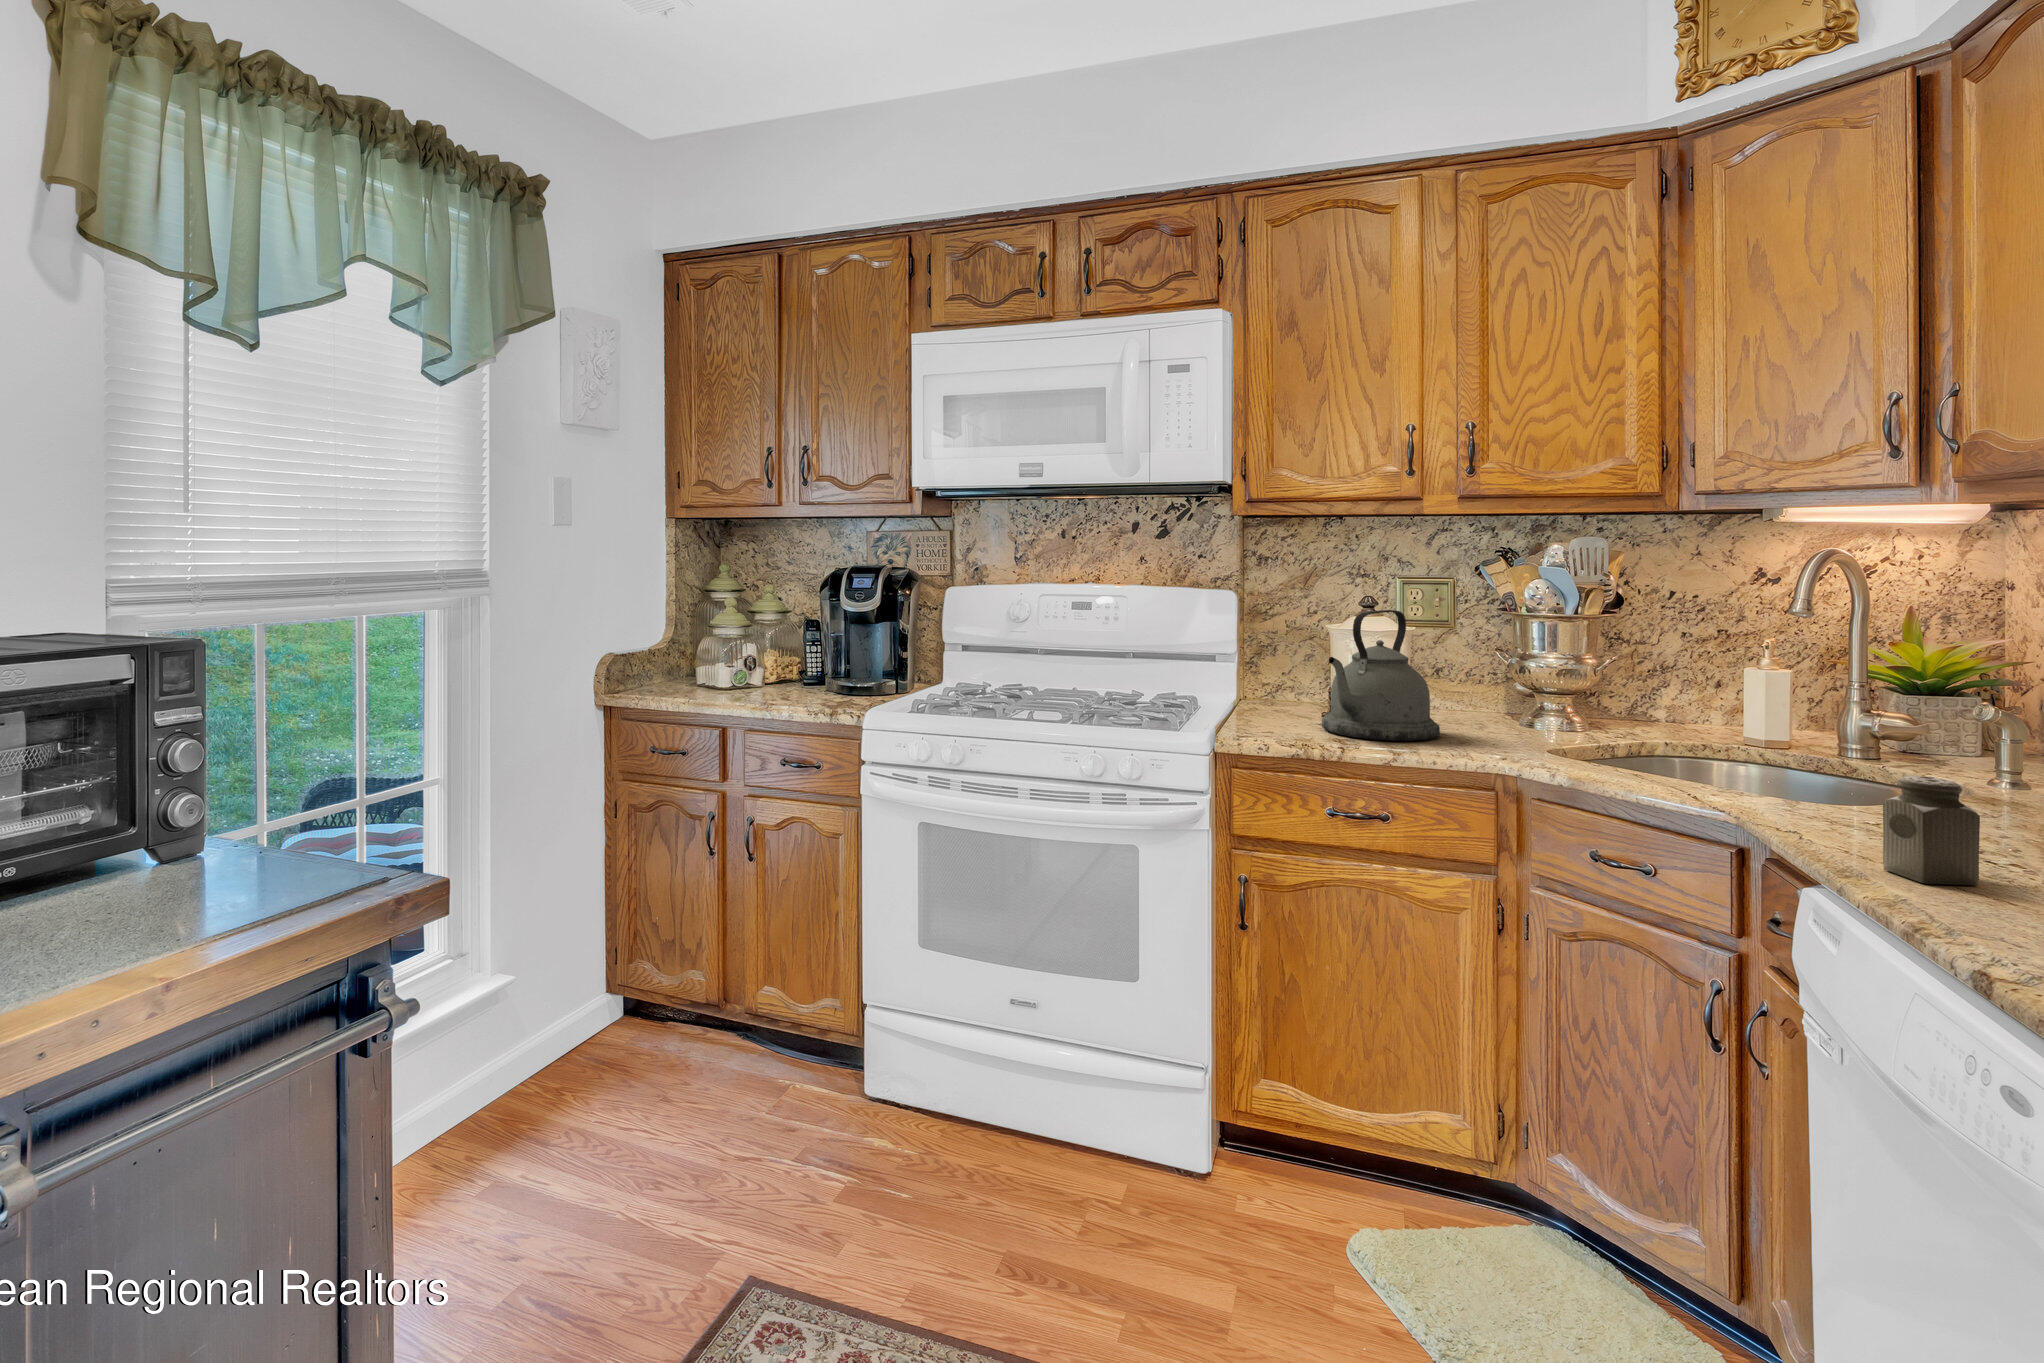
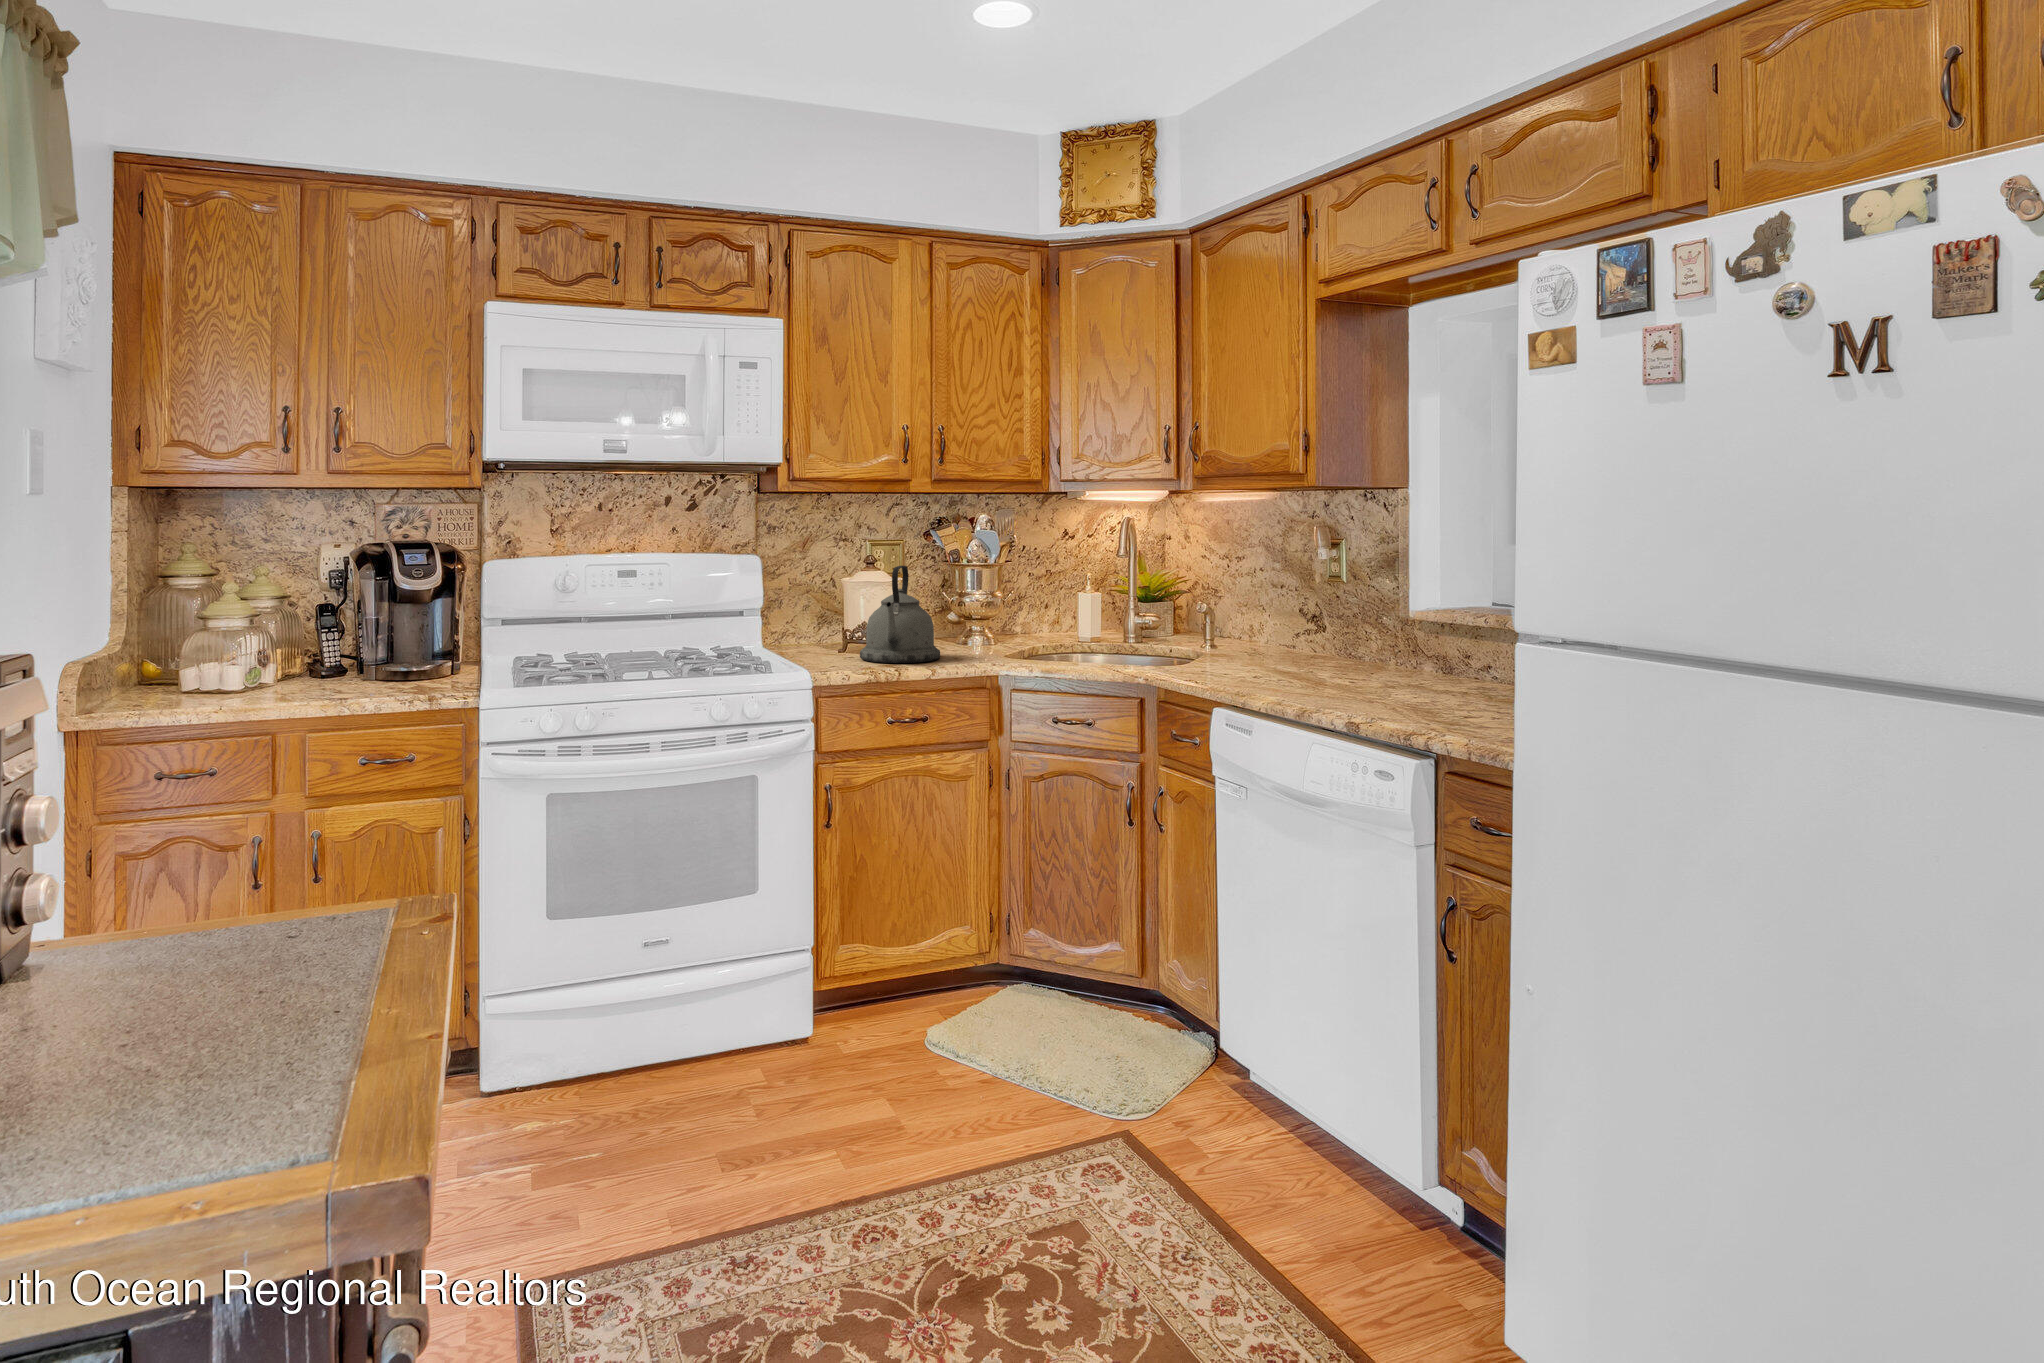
salt shaker: present [1883,776,1980,885] -> none [1251,635,1290,692]

